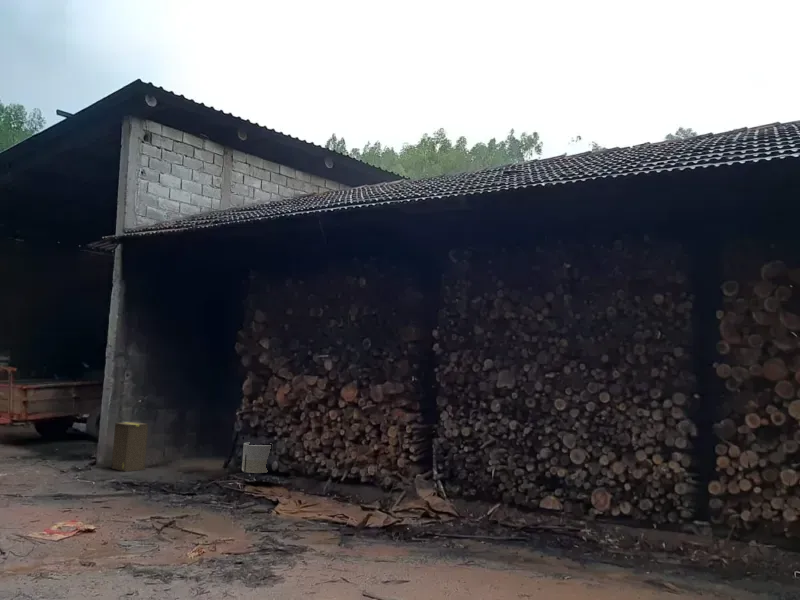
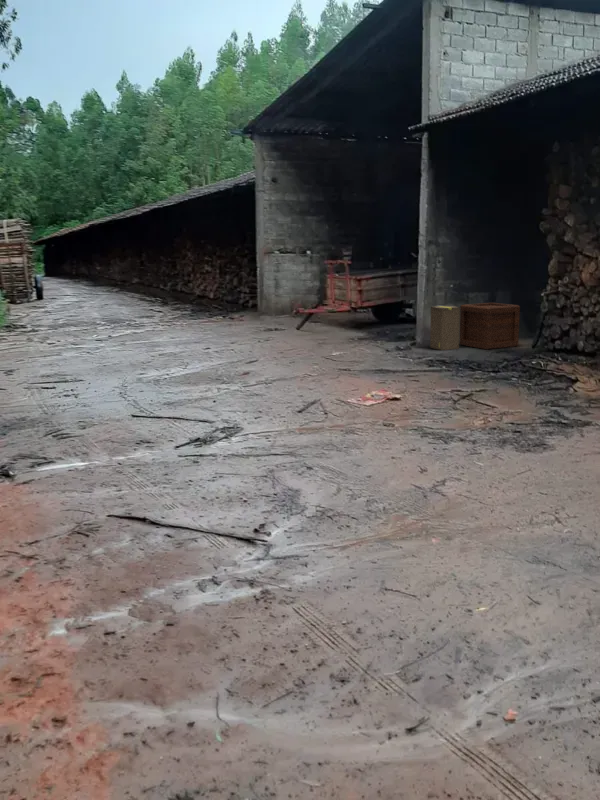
wooden crate: none [144,420,210,470] -> present [459,303,520,350]
planter: present [242,442,271,484] -> none [547,323,578,364]

